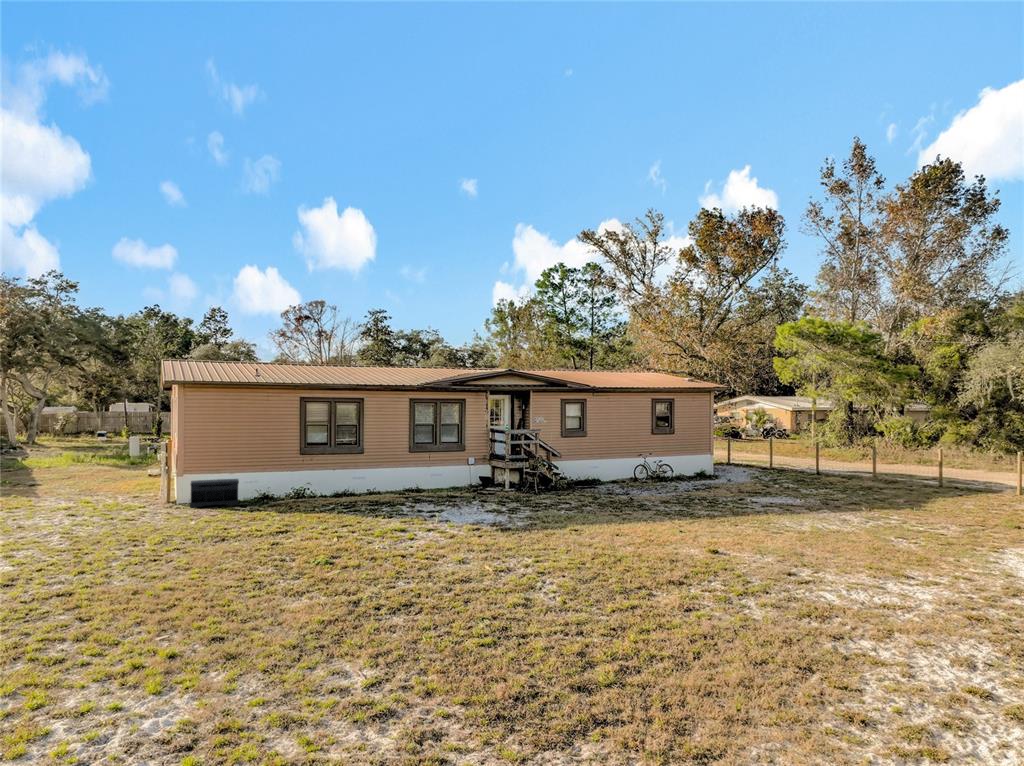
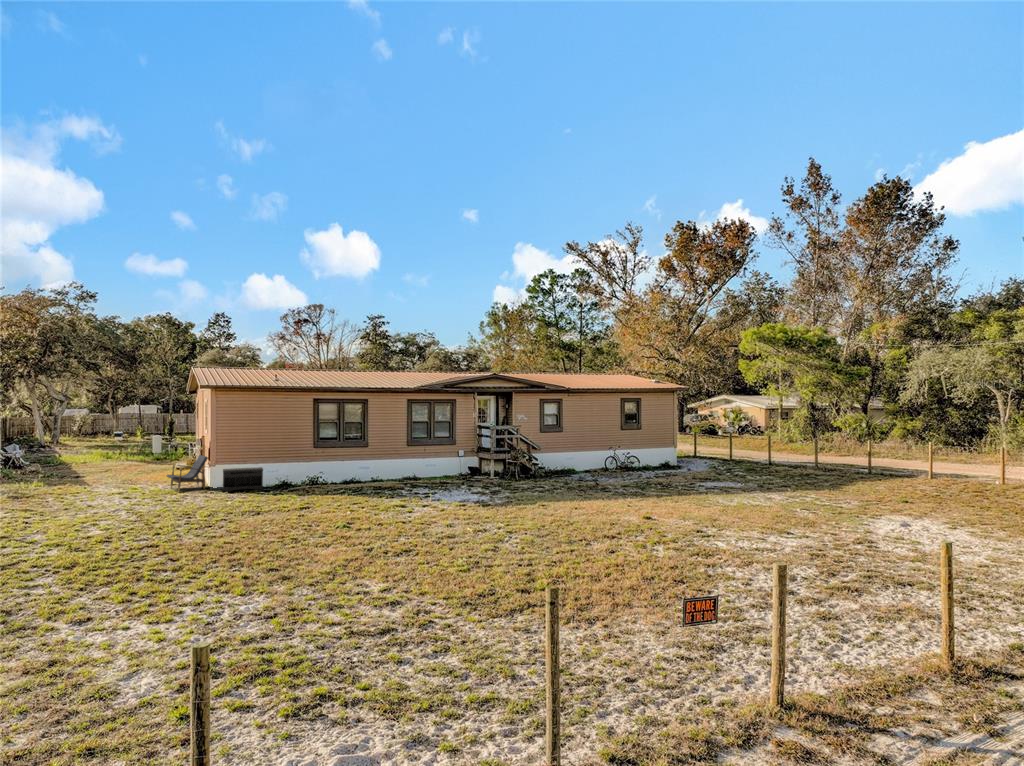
lounge chair: none [125,464,174,508] -> present [166,455,208,491]

